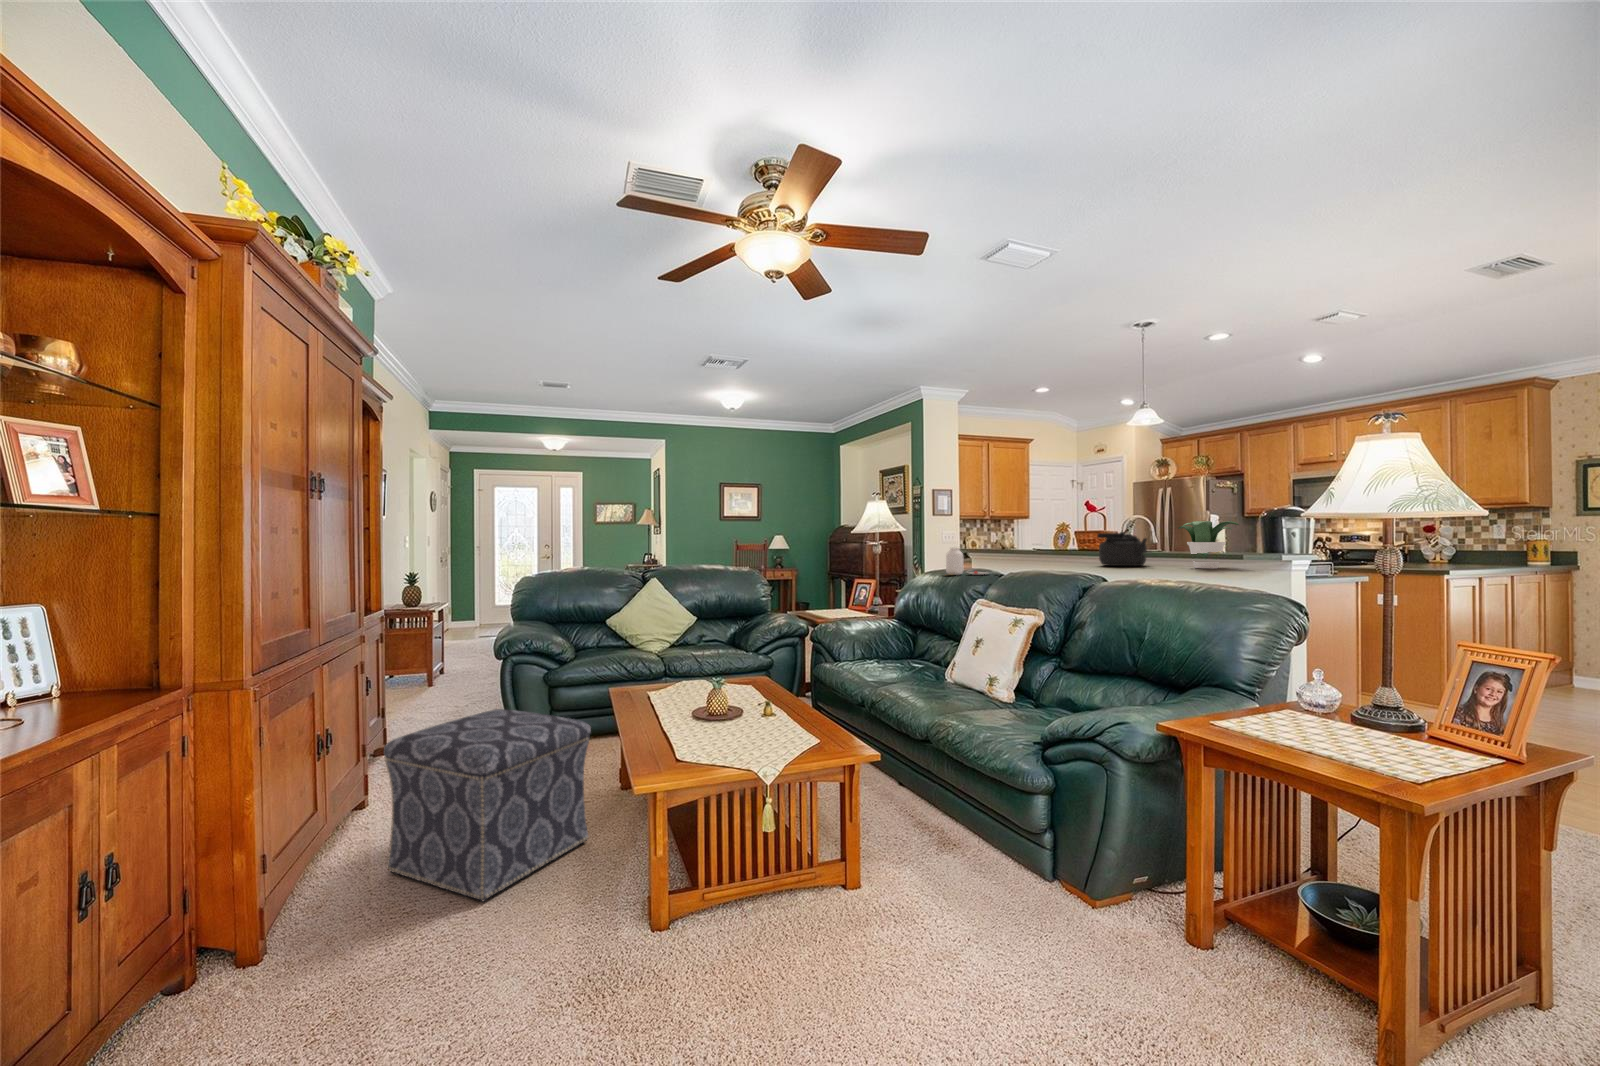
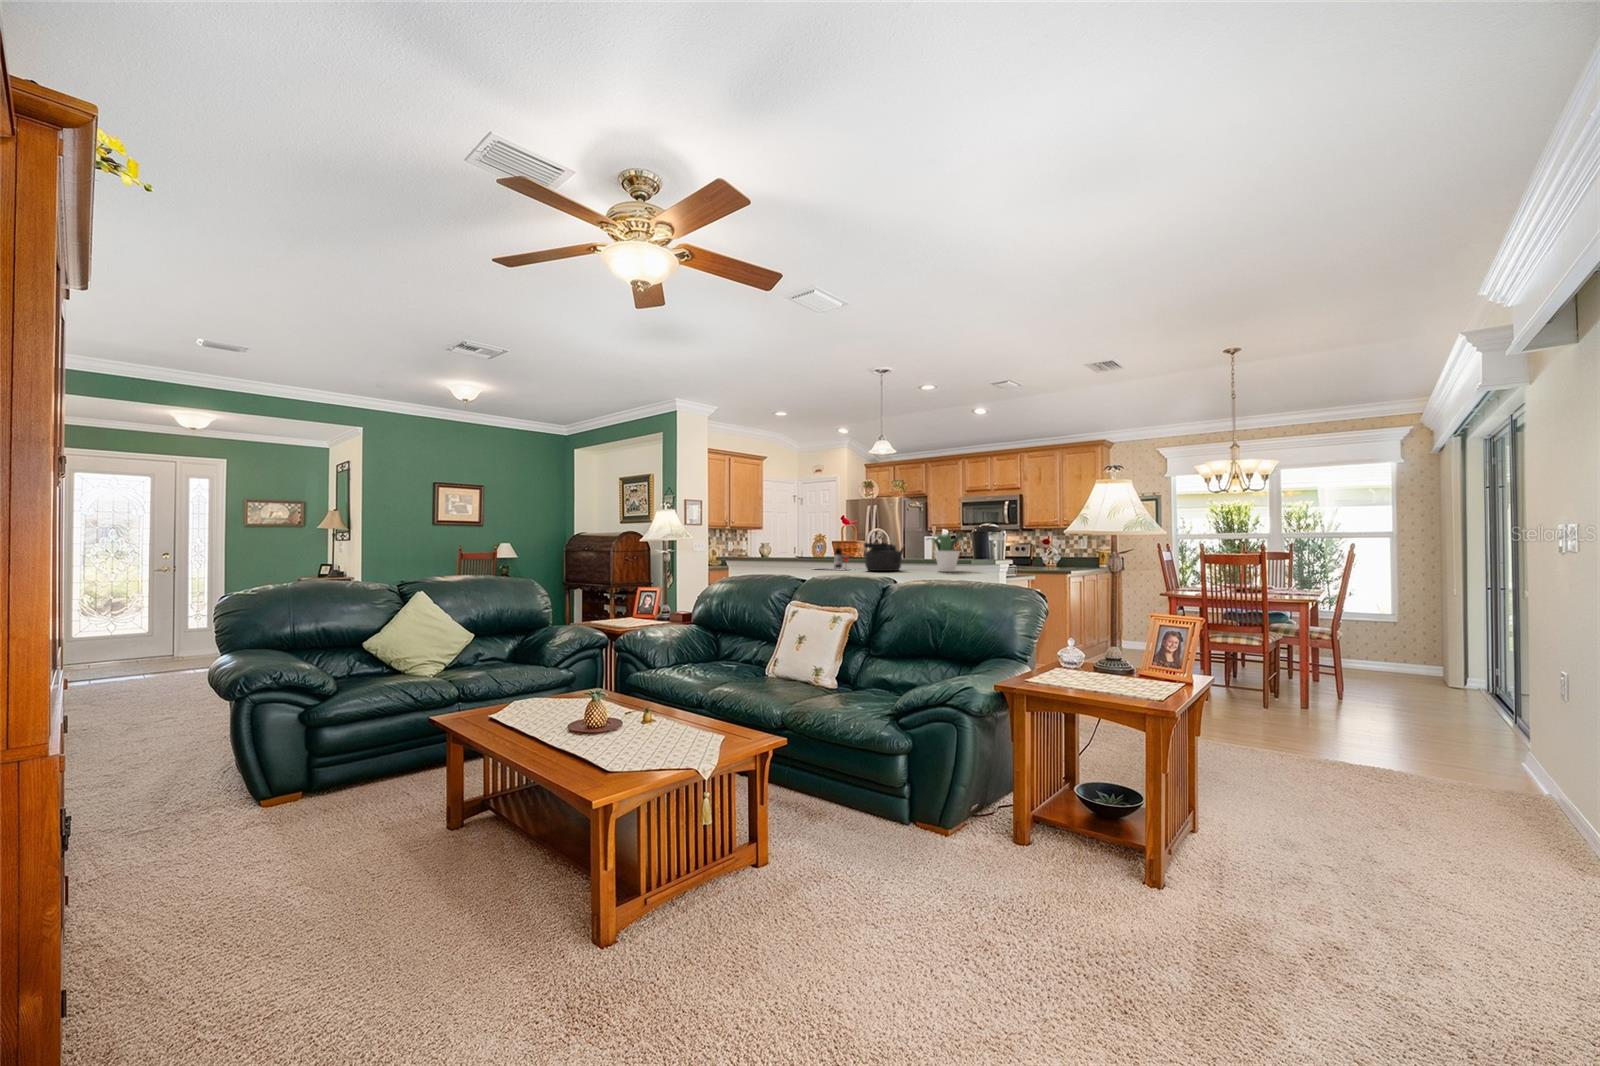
wine bottle: none [1038,533,1106,564] -> present [834,544,849,569]
jar: present [946,547,986,575] -> none [753,556,794,581]
ottoman: present [384,709,591,901] -> none [197,748,462,971]

